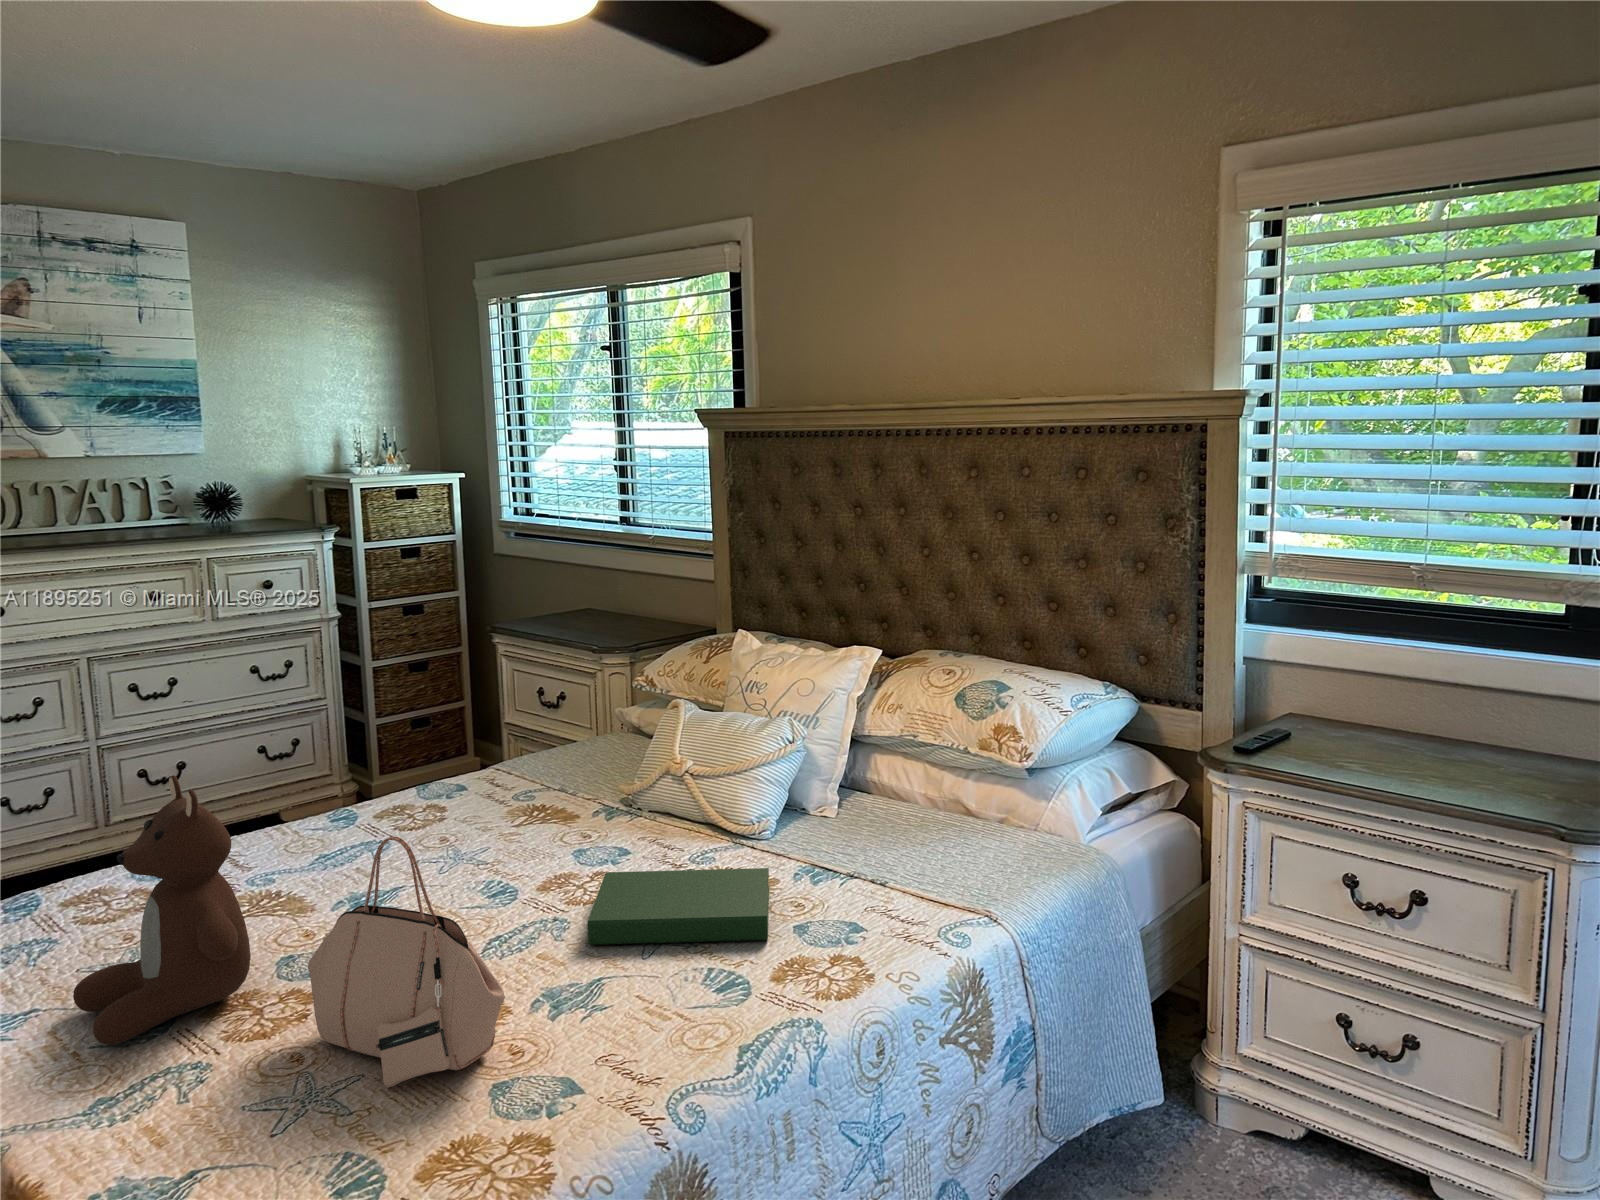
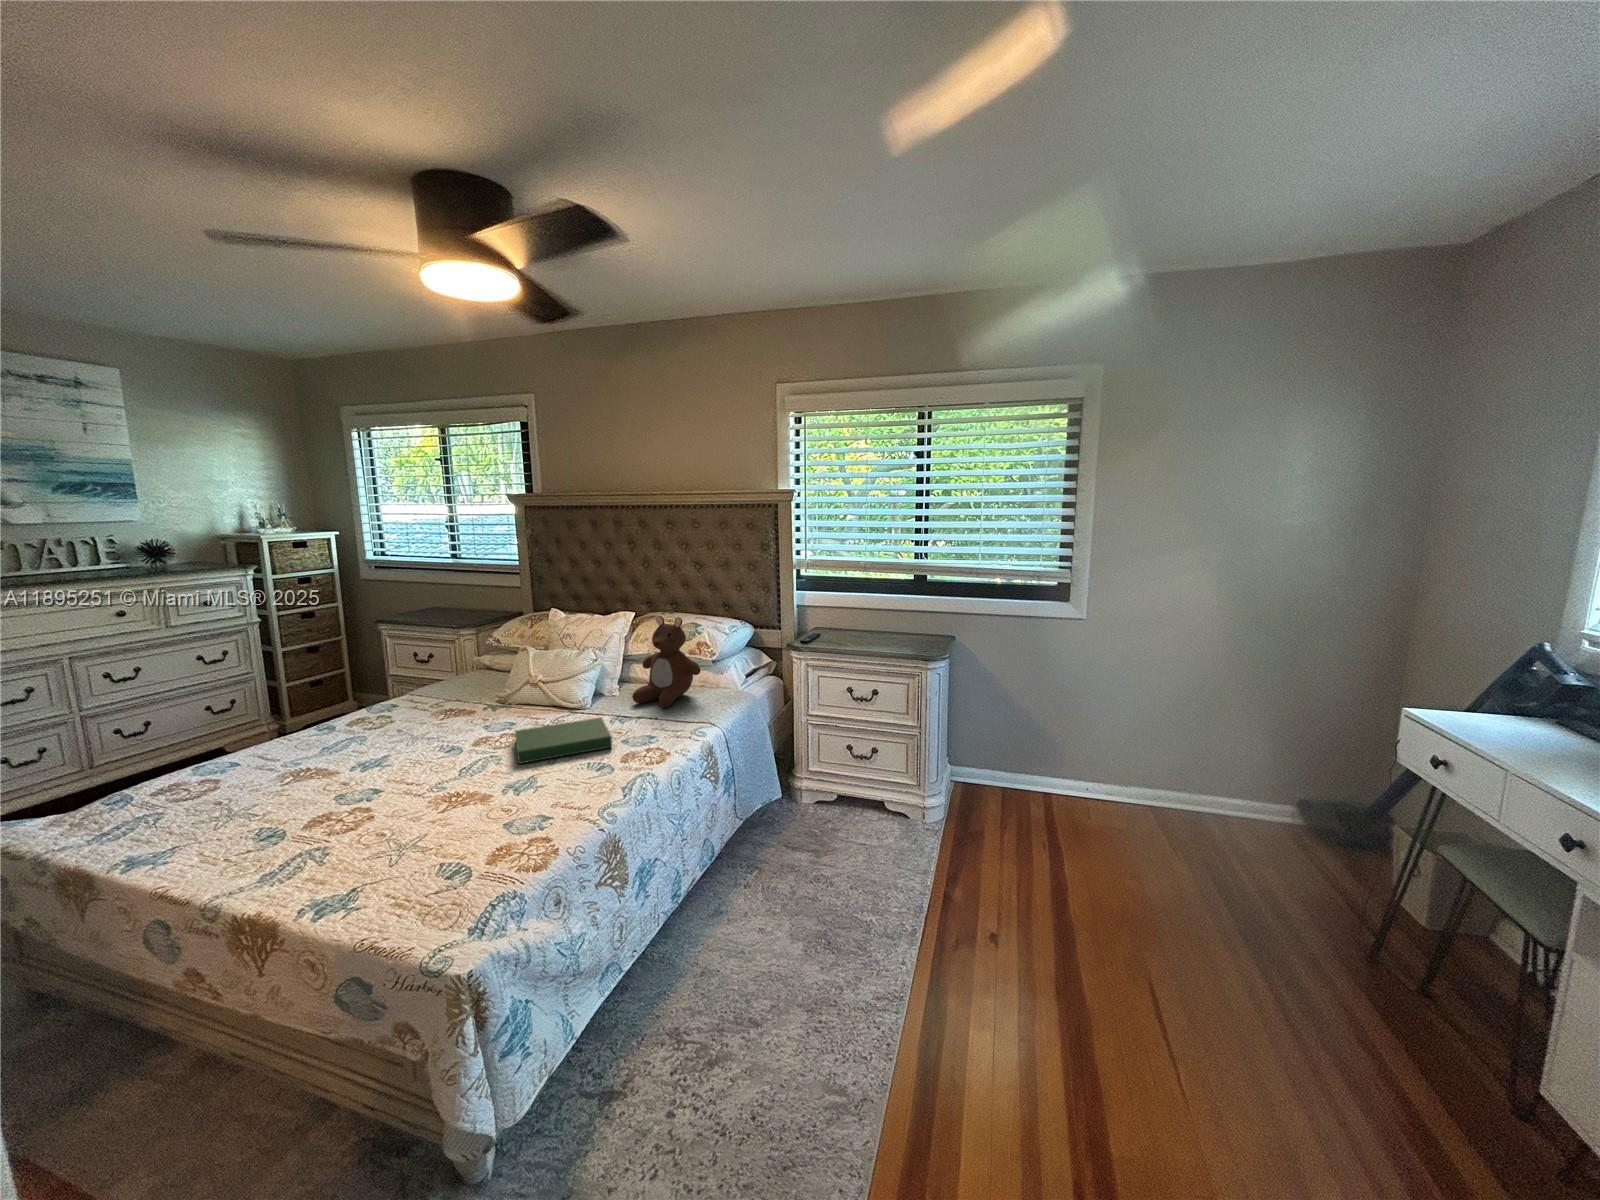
teddy bear: present [73,775,251,1045] -> present [632,616,700,707]
handbag: present [308,837,505,1088] -> none [367,713,500,842]

